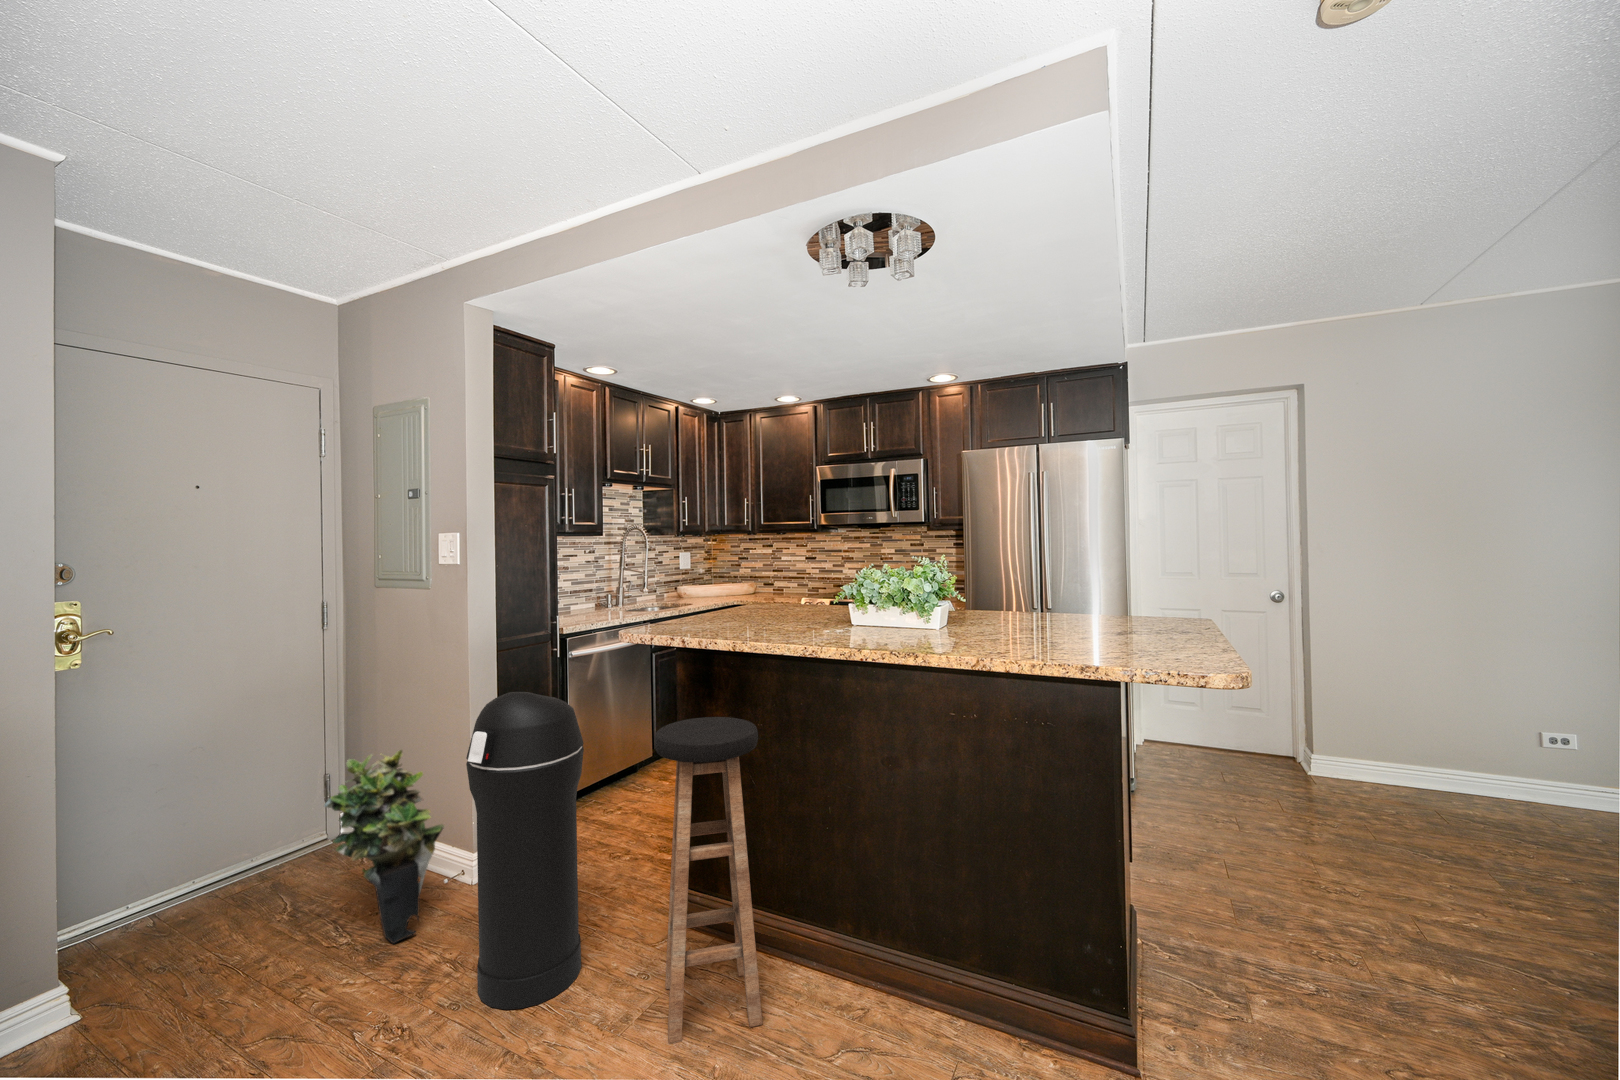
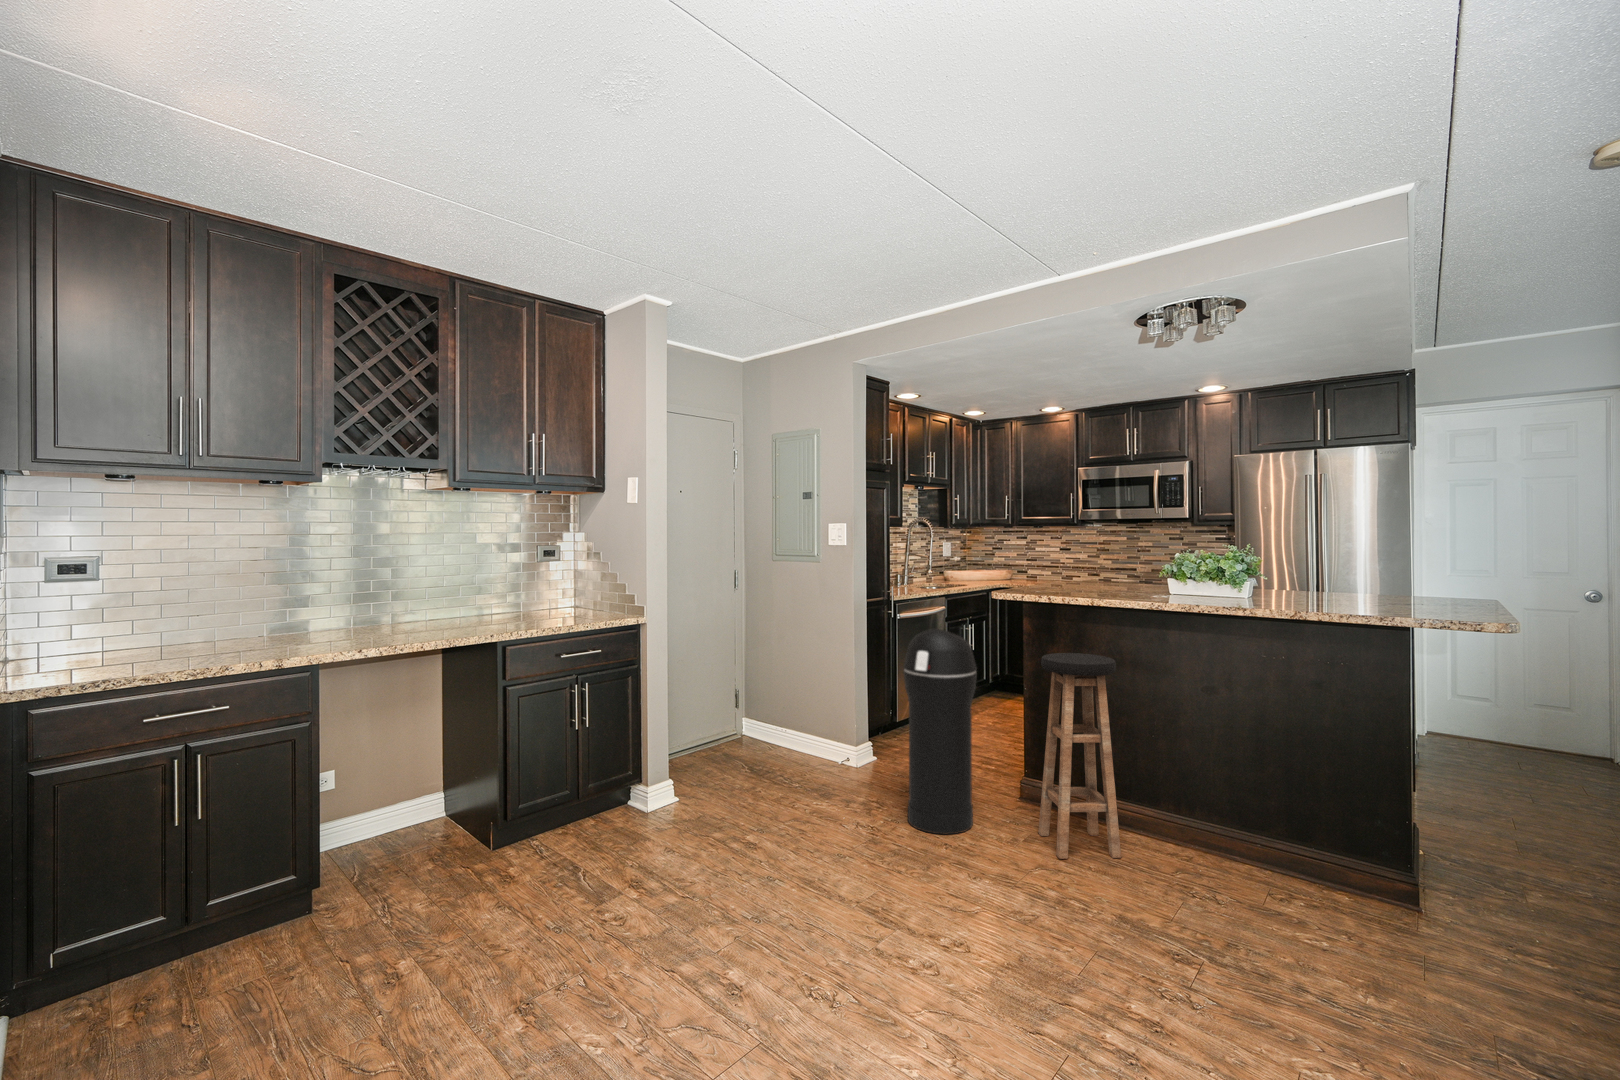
potted plant: present [324,750,444,944] -> none [789,672,856,798]

